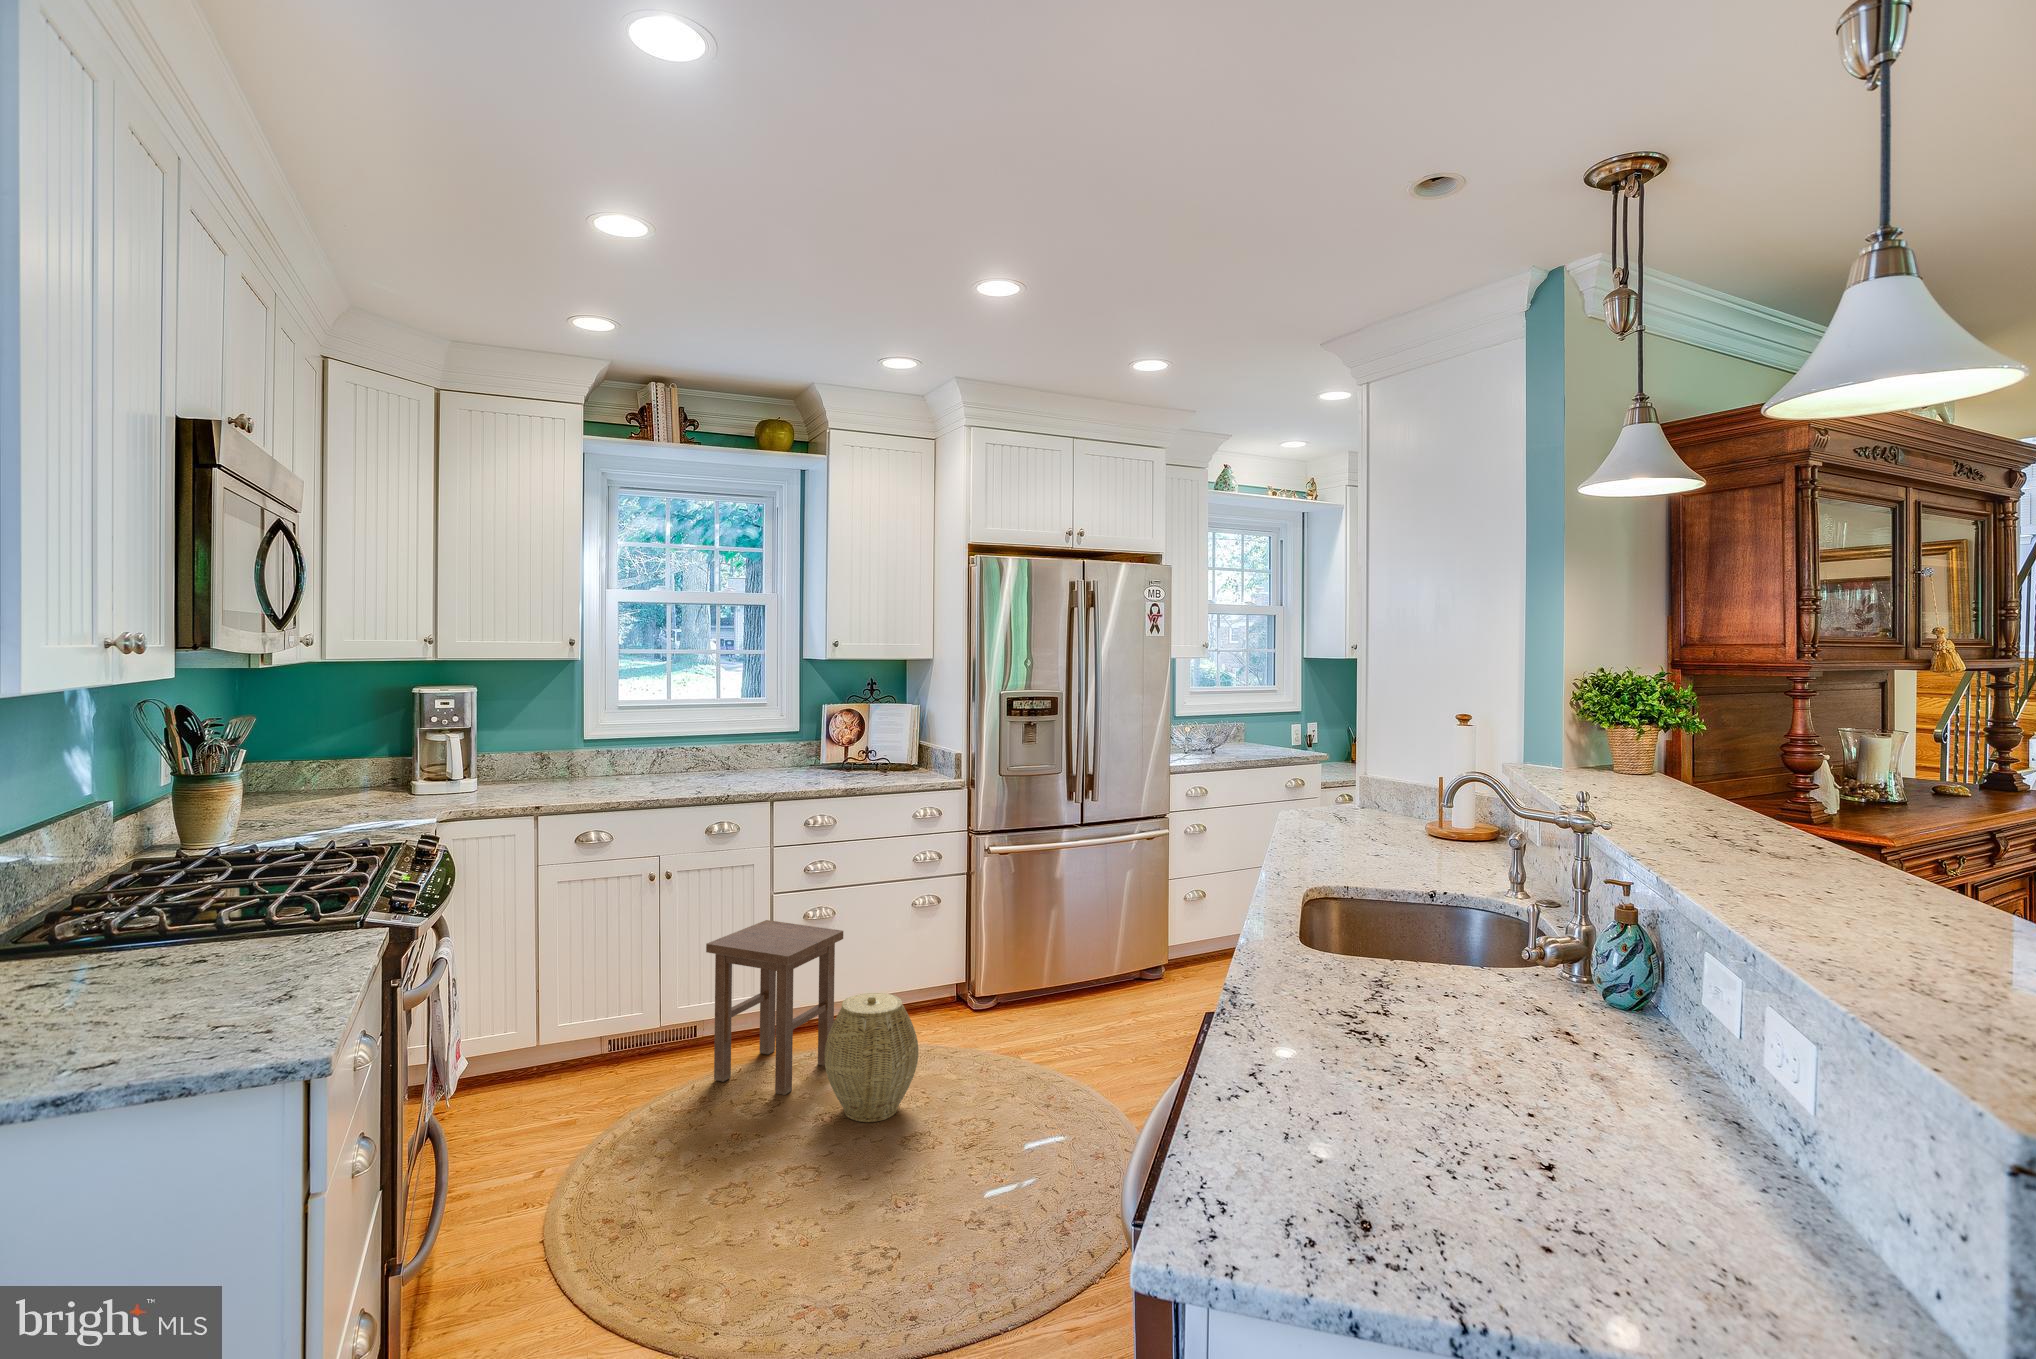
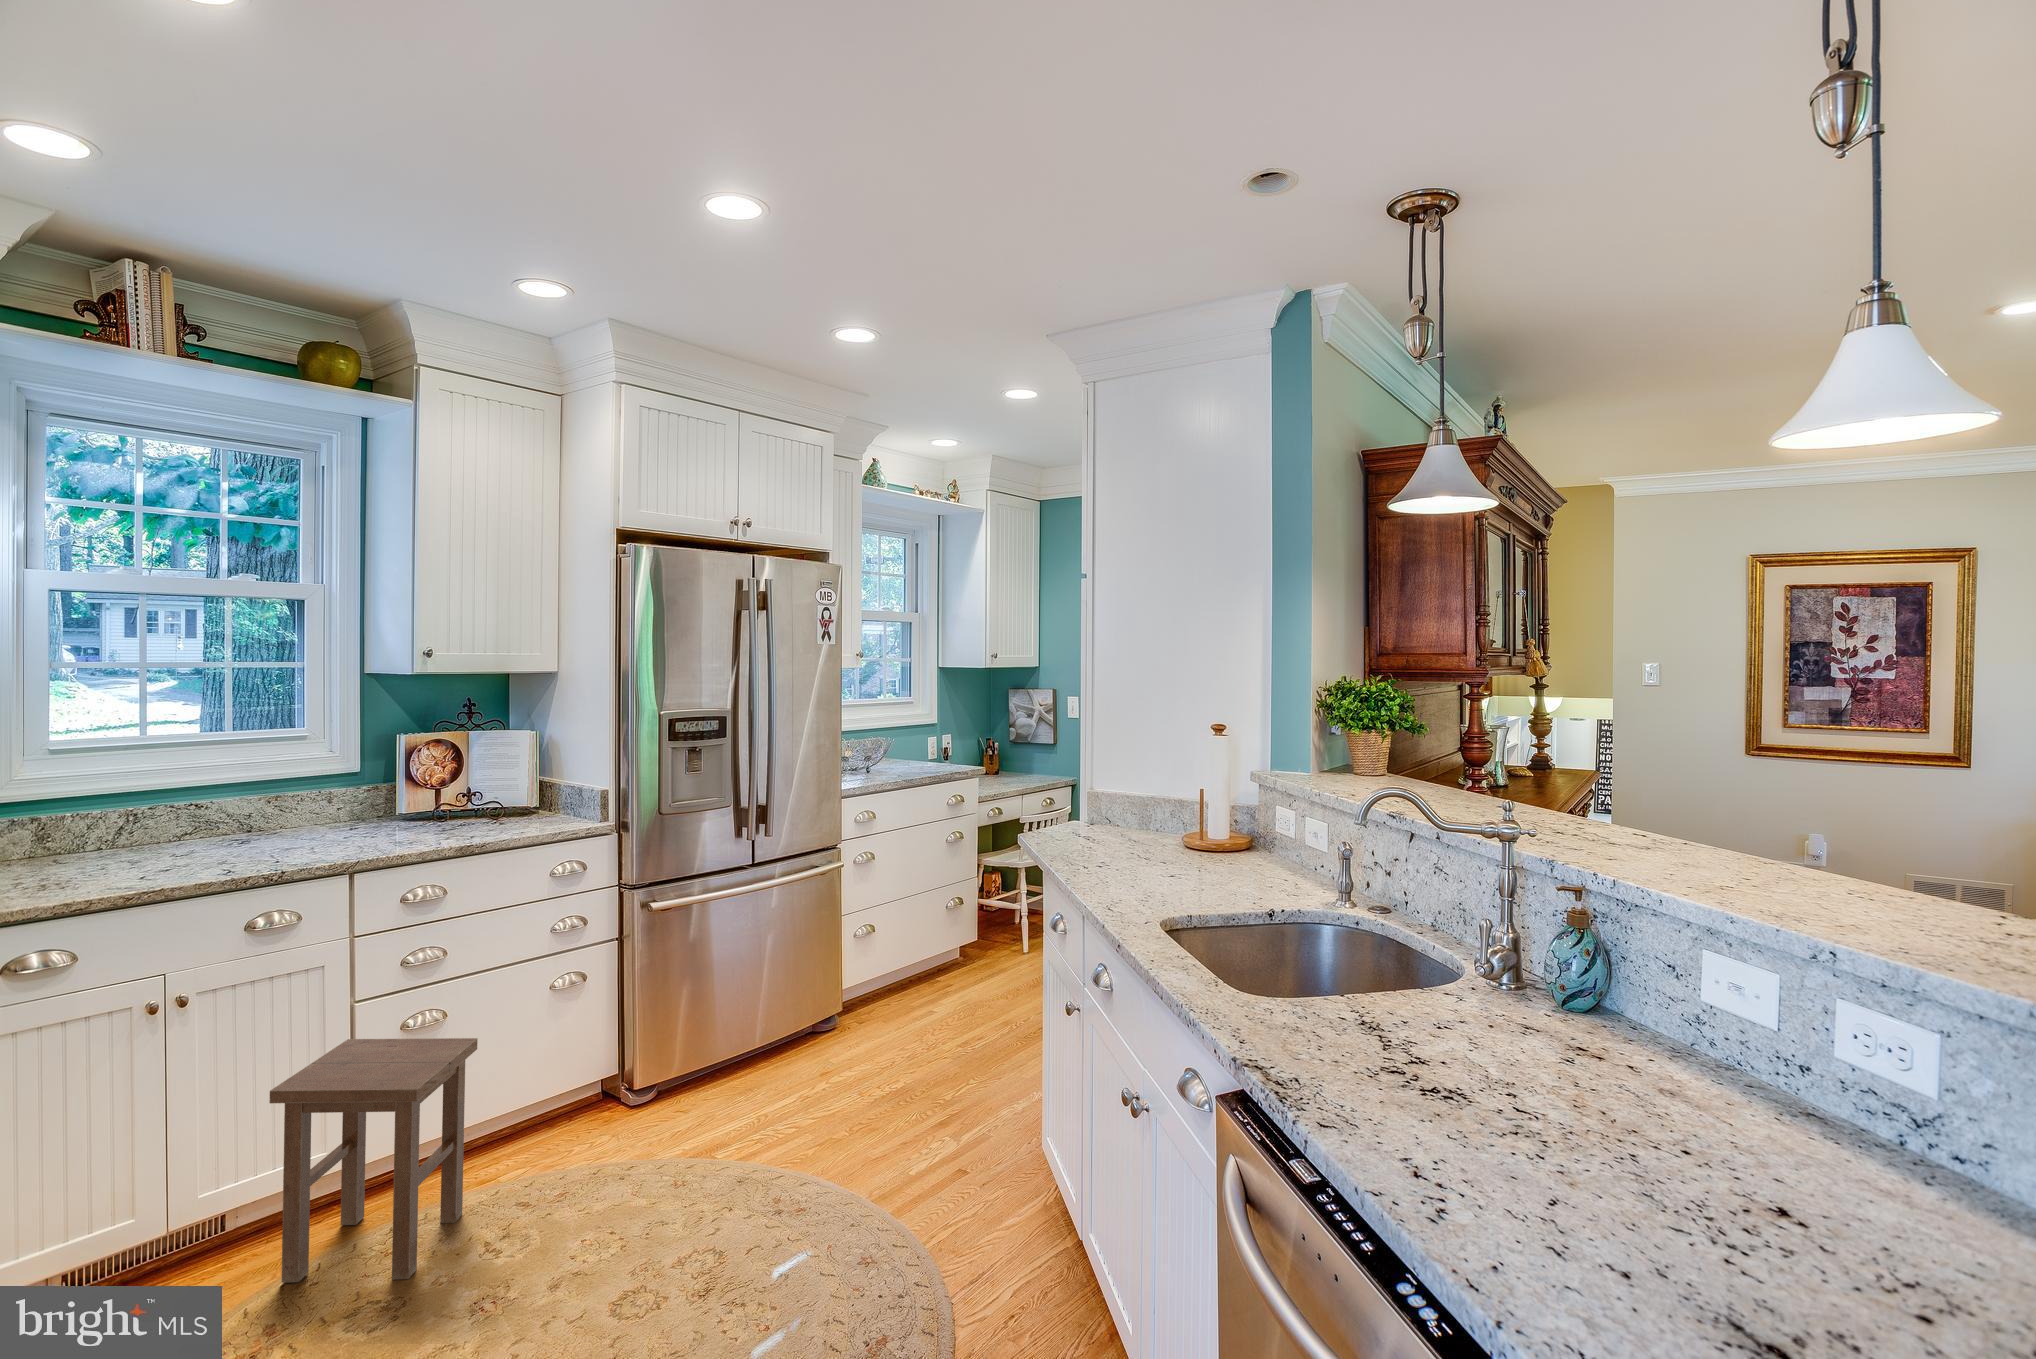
woven basket: present [824,993,918,1122] -> none [482,1114,614,1290]

